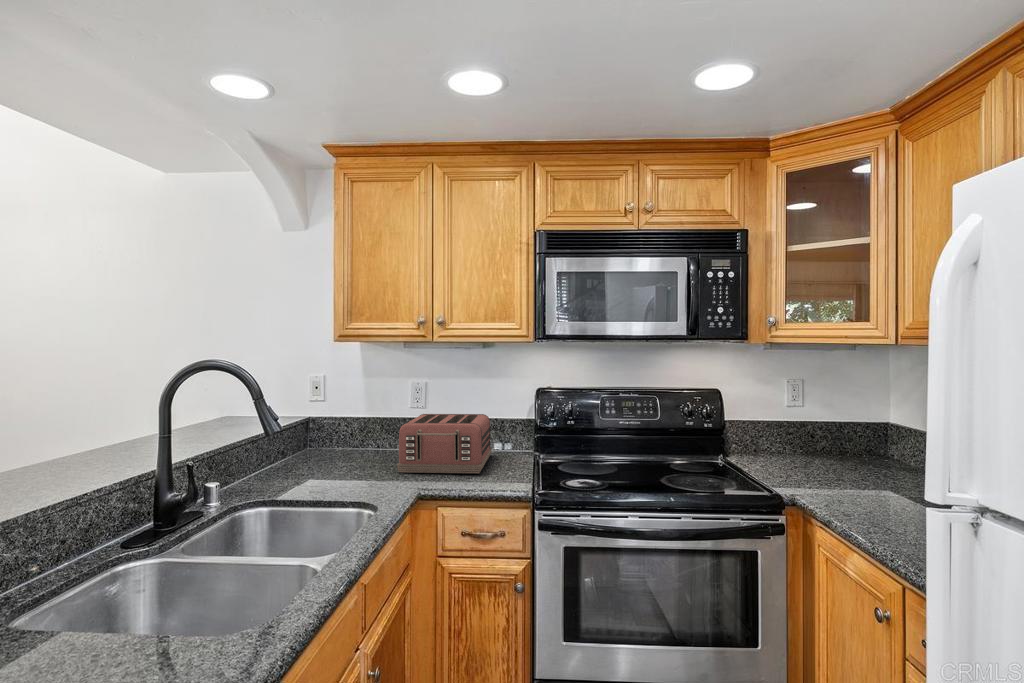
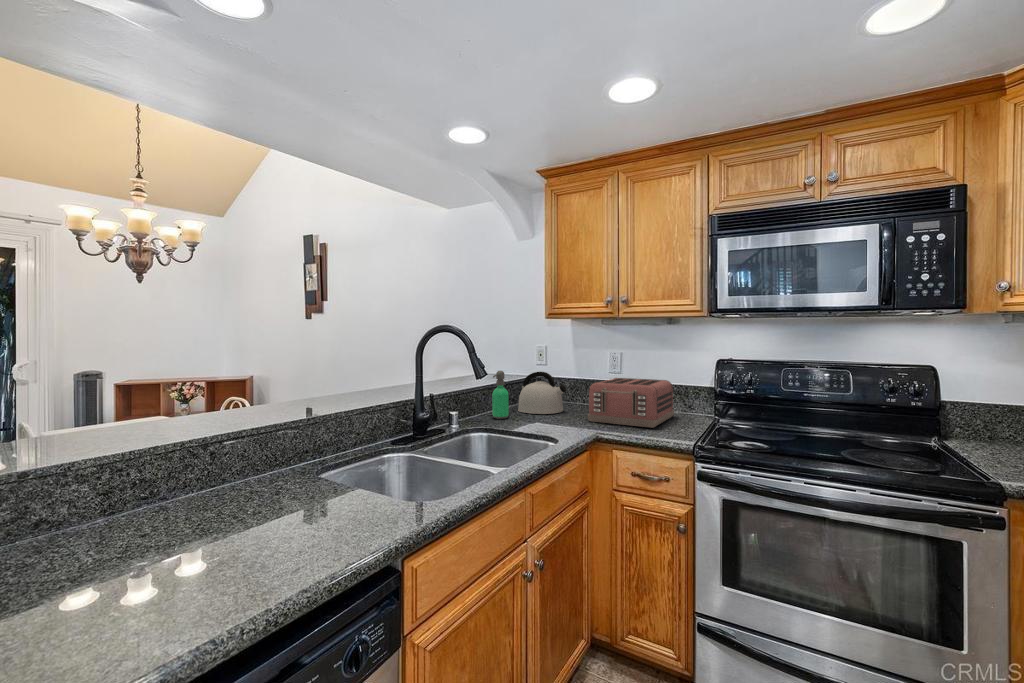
kettle: none [295,412,363,469] -> present [518,372,566,414]
soap dispenser: none [264,415,289,482] -> present [492,371,509,419]

